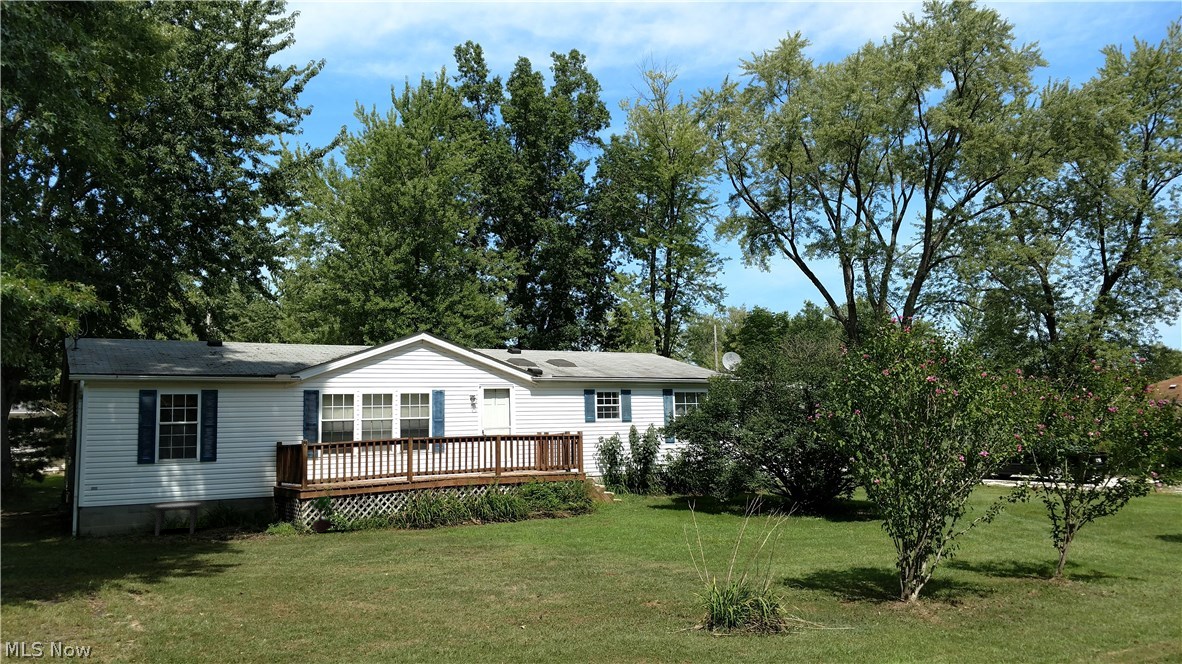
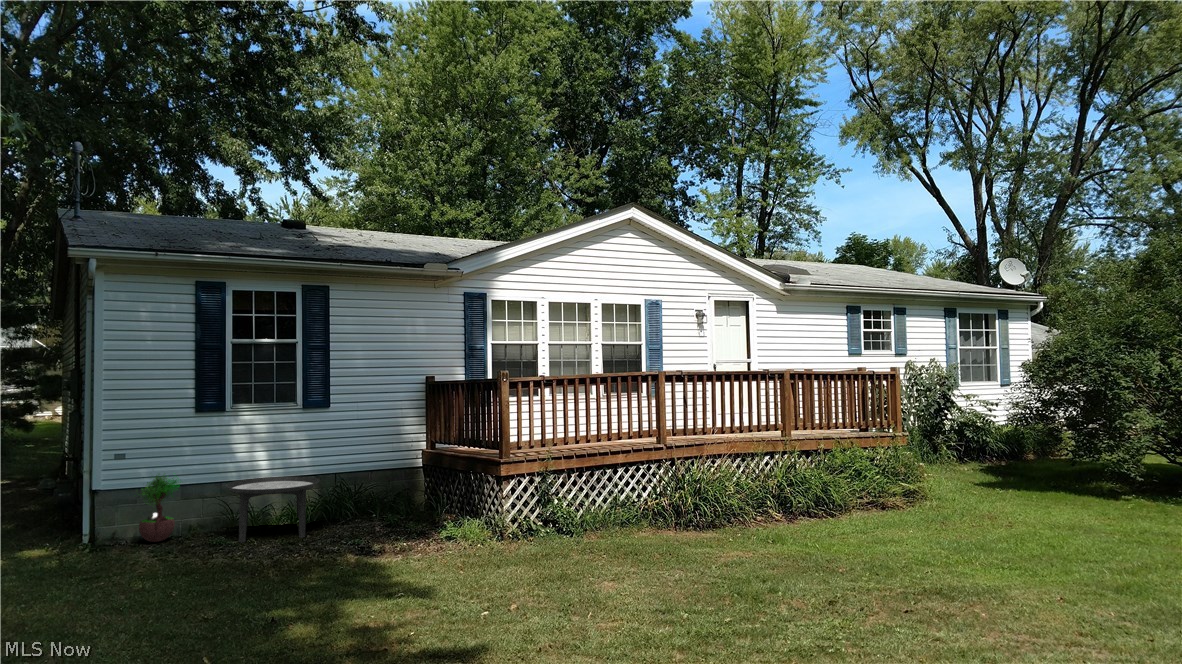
potted tree: present [310,496,331,532] -> present [137,475,179,542]

